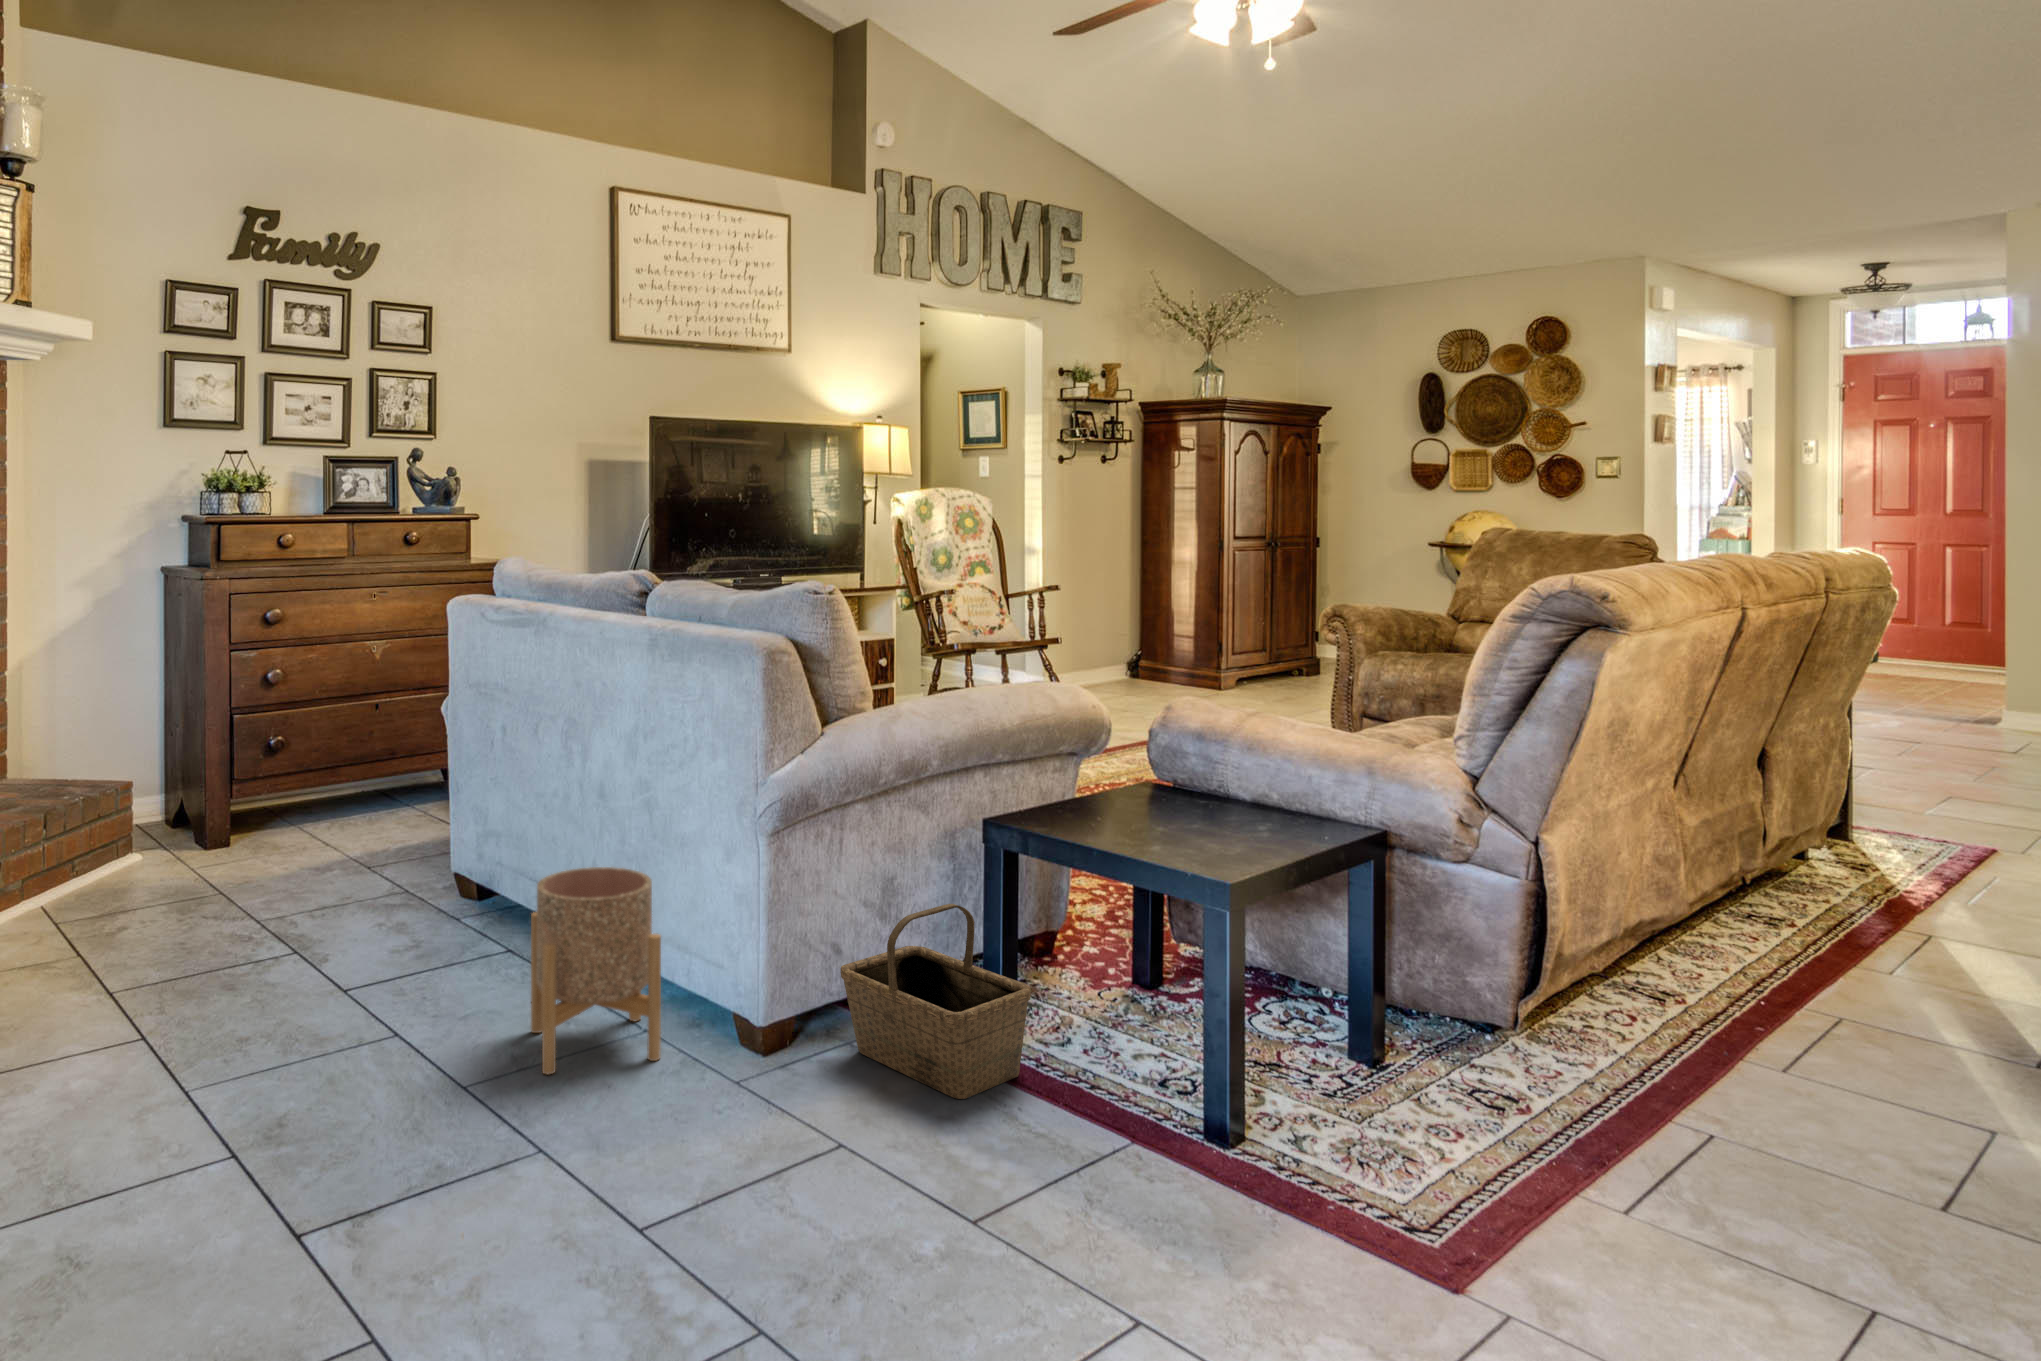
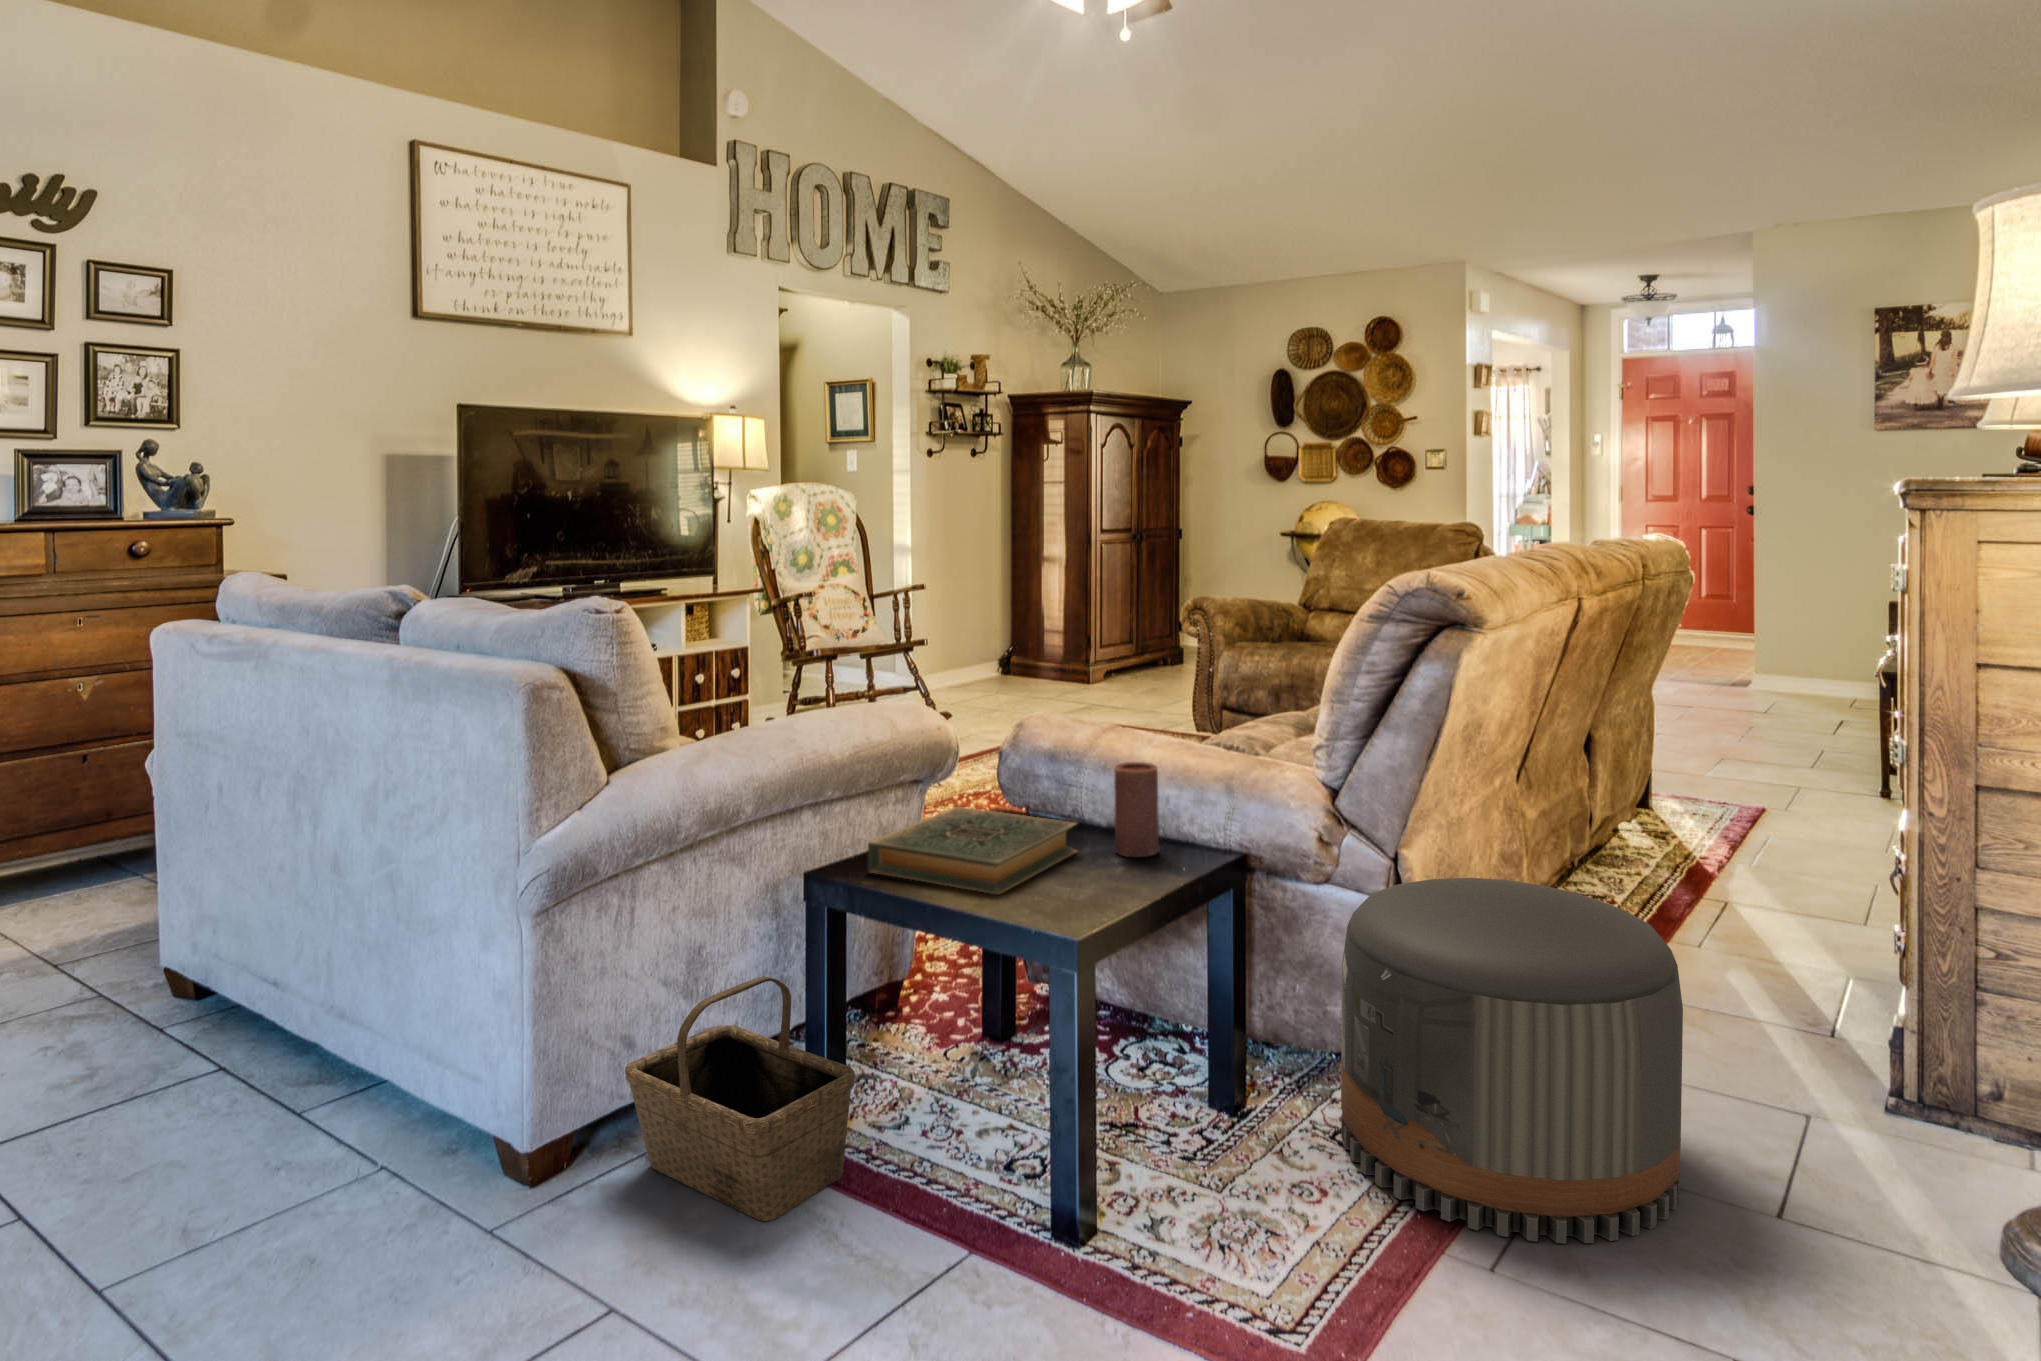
candle: none [1263,743,1304,827] -> present [1114,762,1159,857]
hardback book: none [1042,776,1229,846] -> present [868,807,1077,895]
planter: present [531,867,661,1074] -> none [210,964,388,1255]
pouf: none [1478,868,1834,1200] -> present [1341,878,1683,1243]

